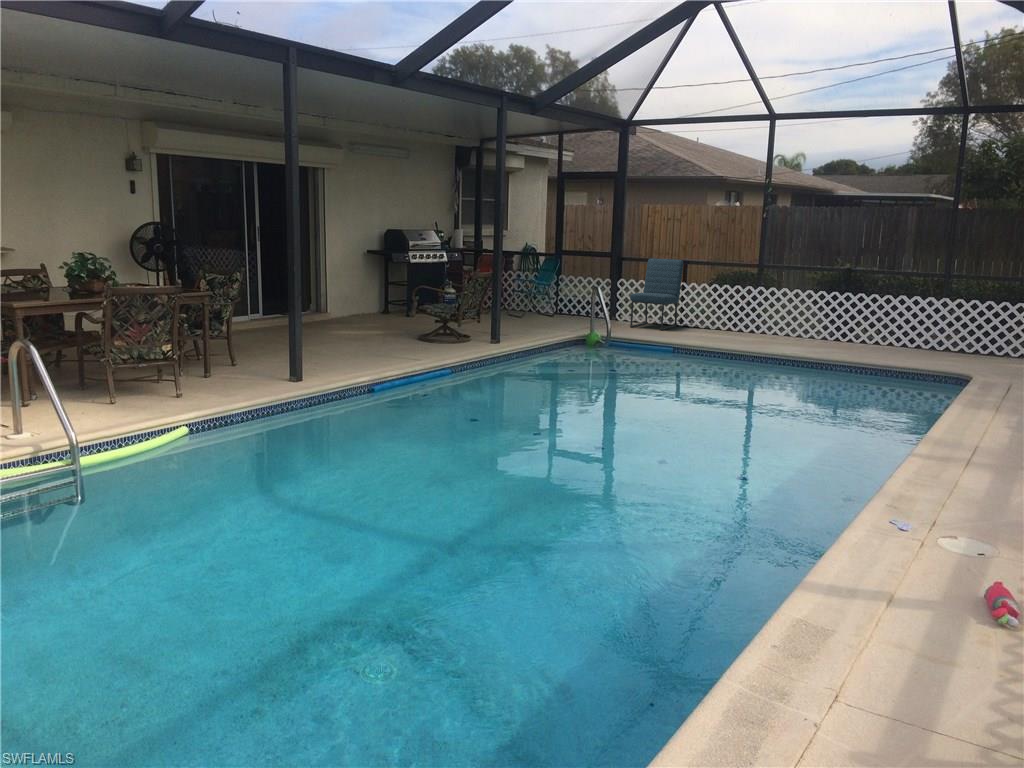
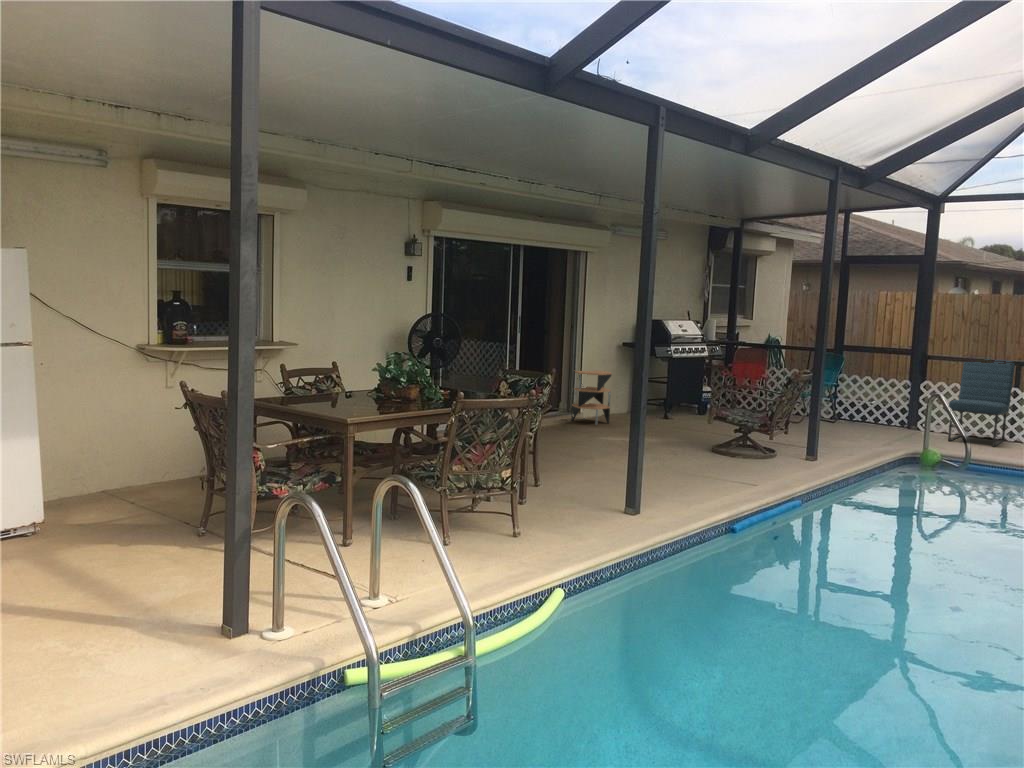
side table: none [315,274,349,323] -> present [571,370,612,425]

